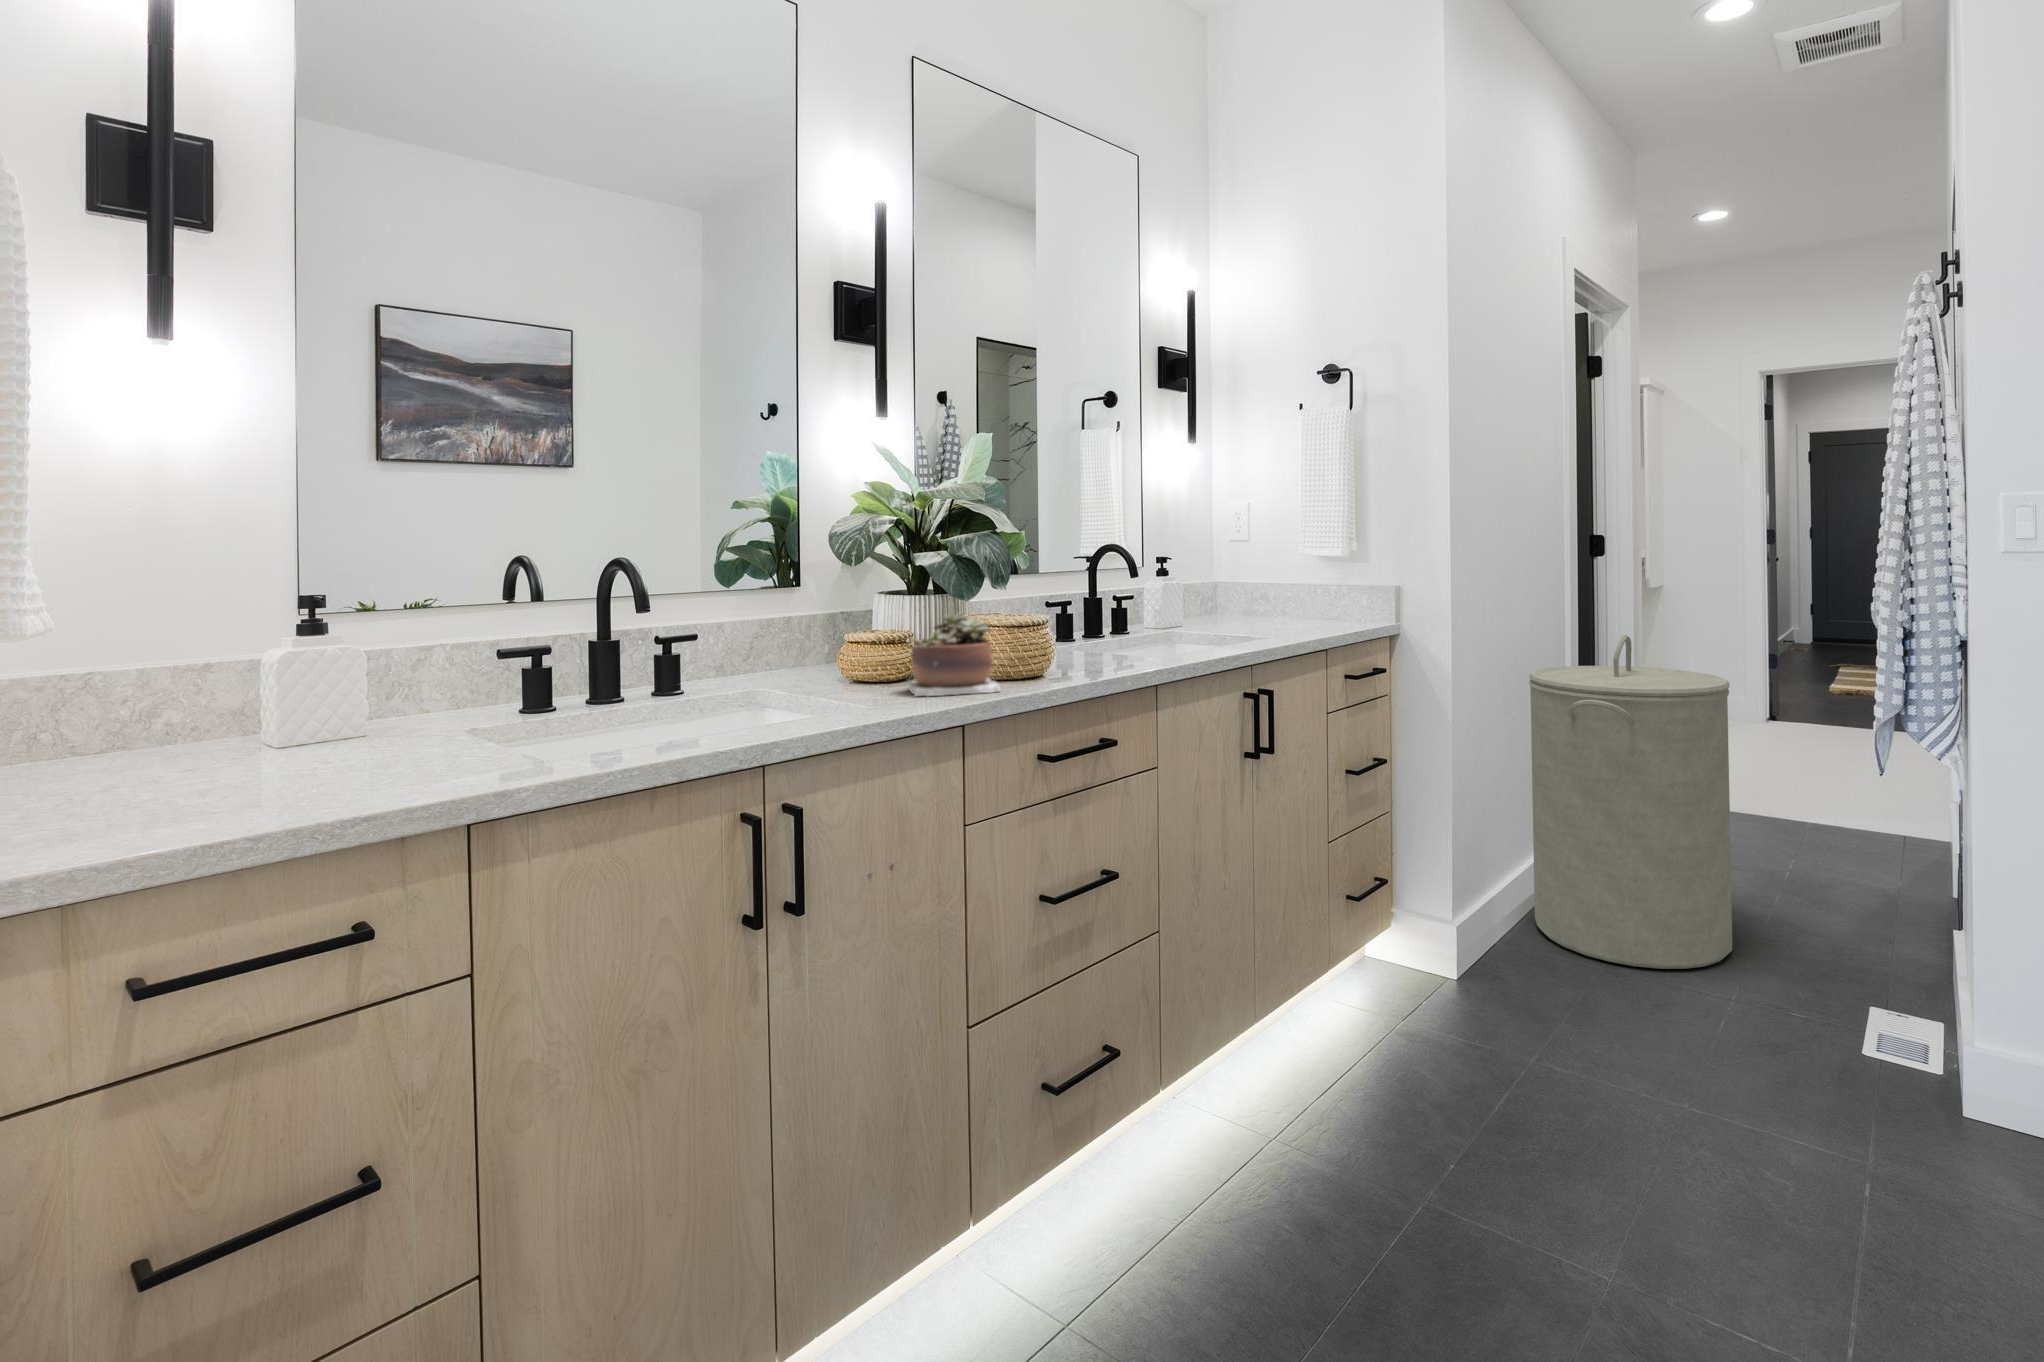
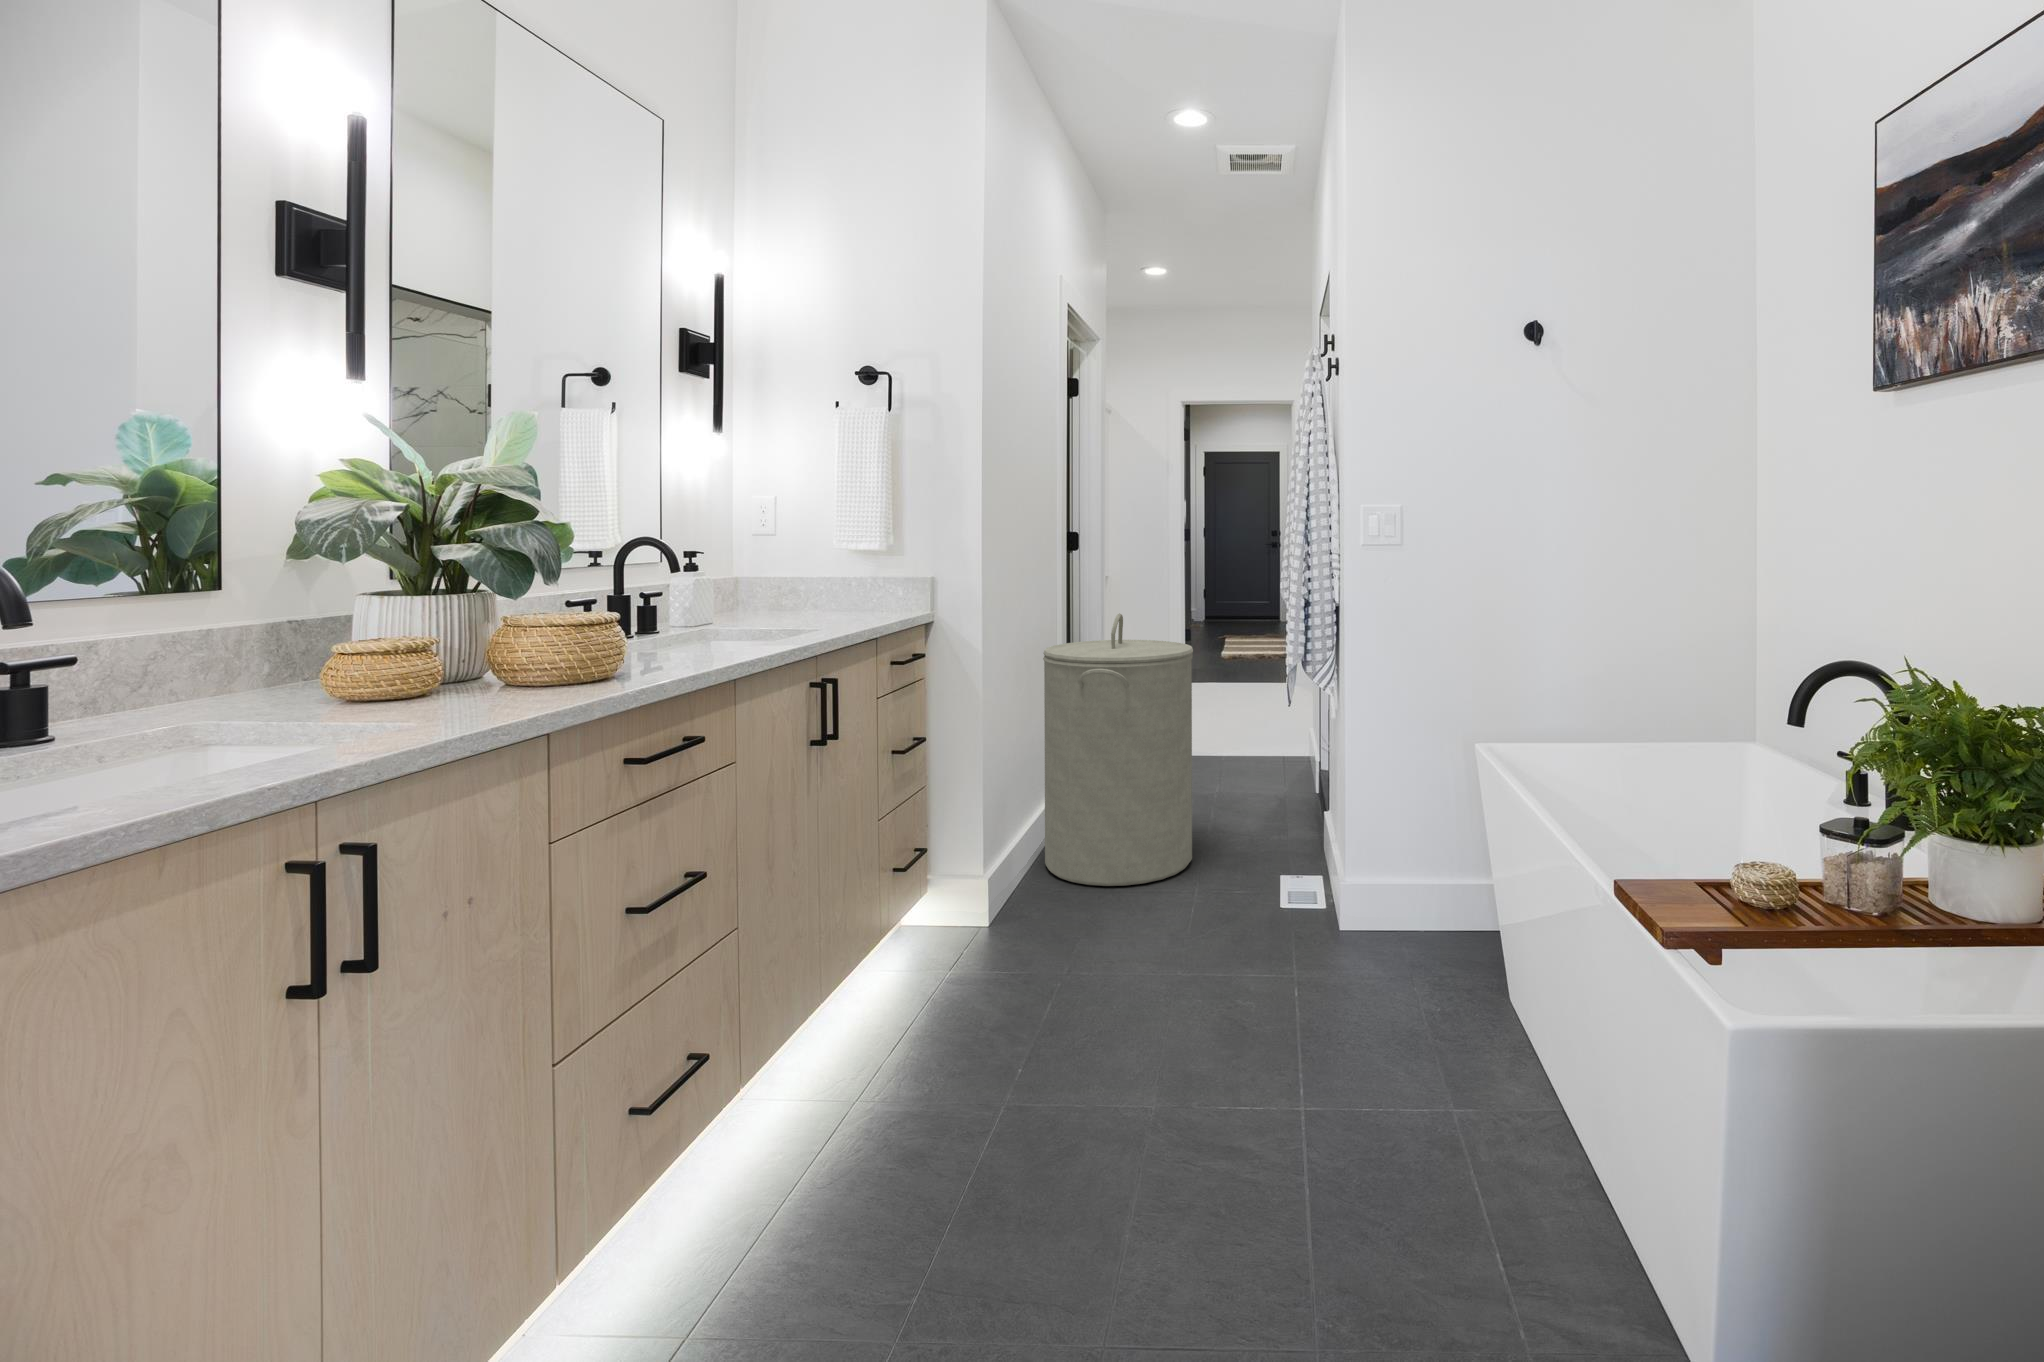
succulent plant: present [908,612,1000,697] -> none [444,614,579,711]

